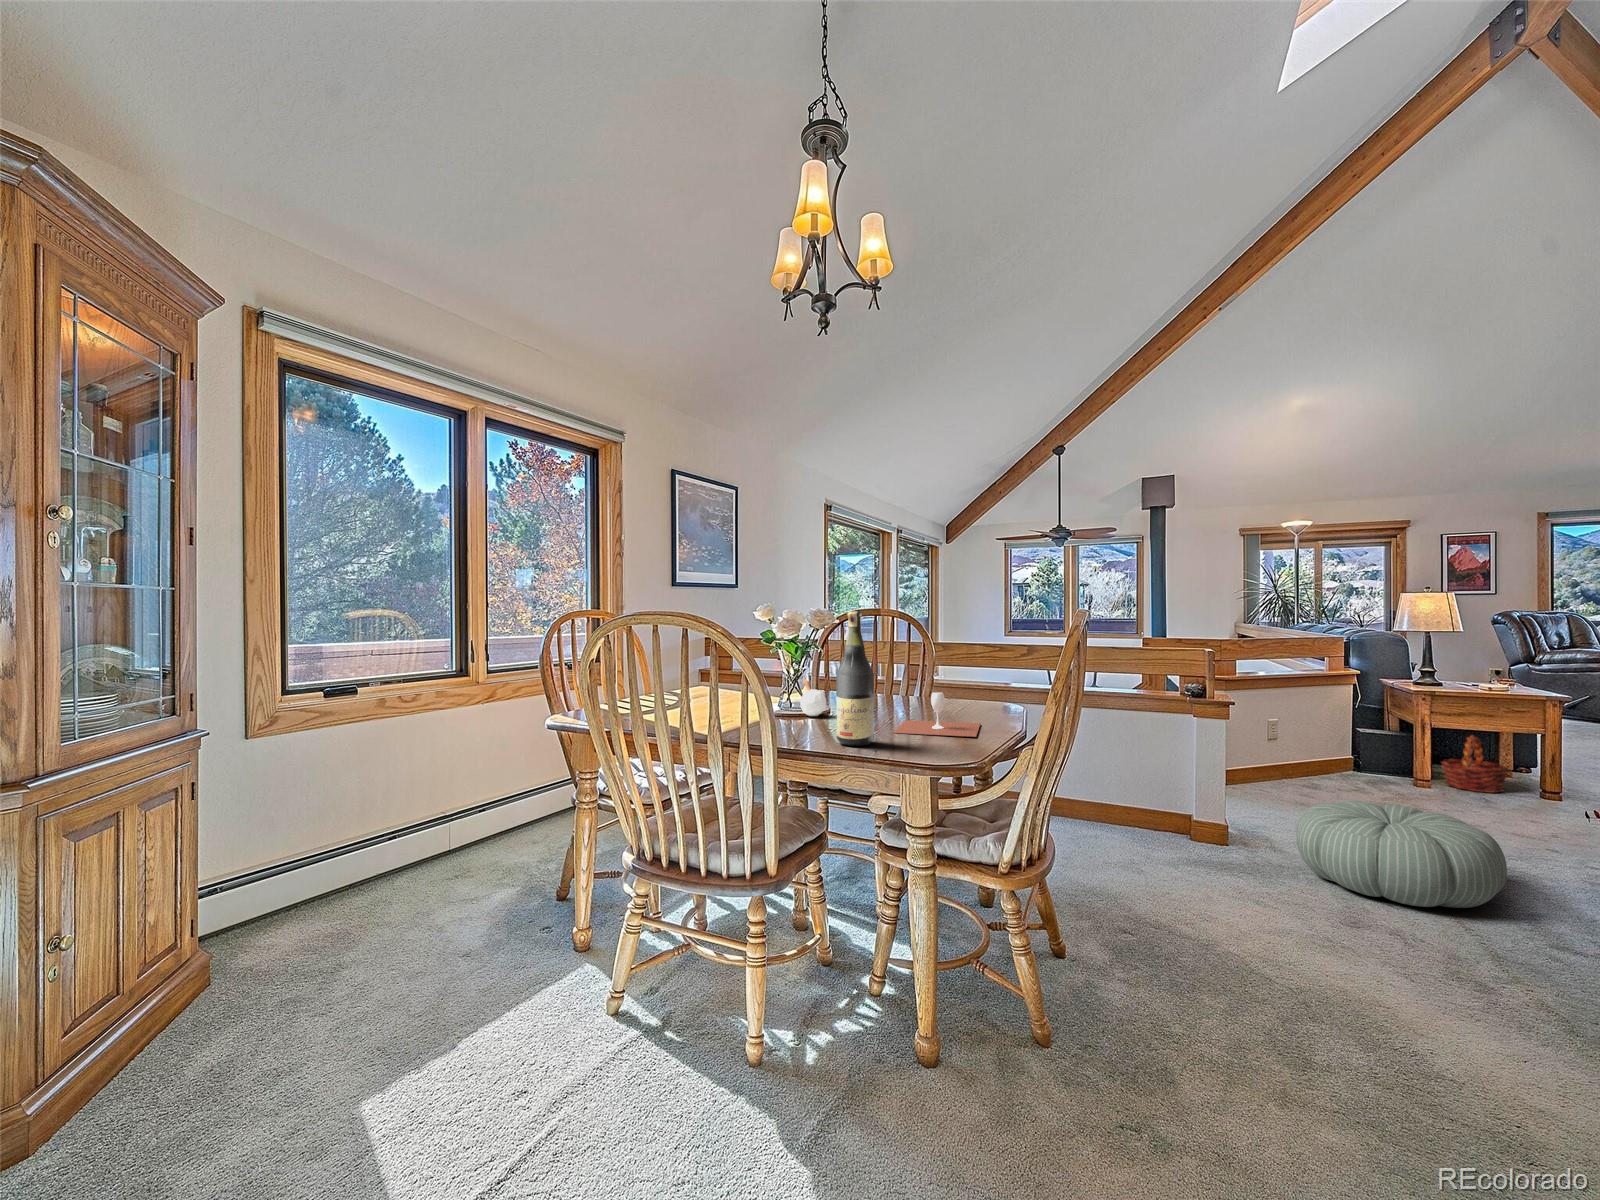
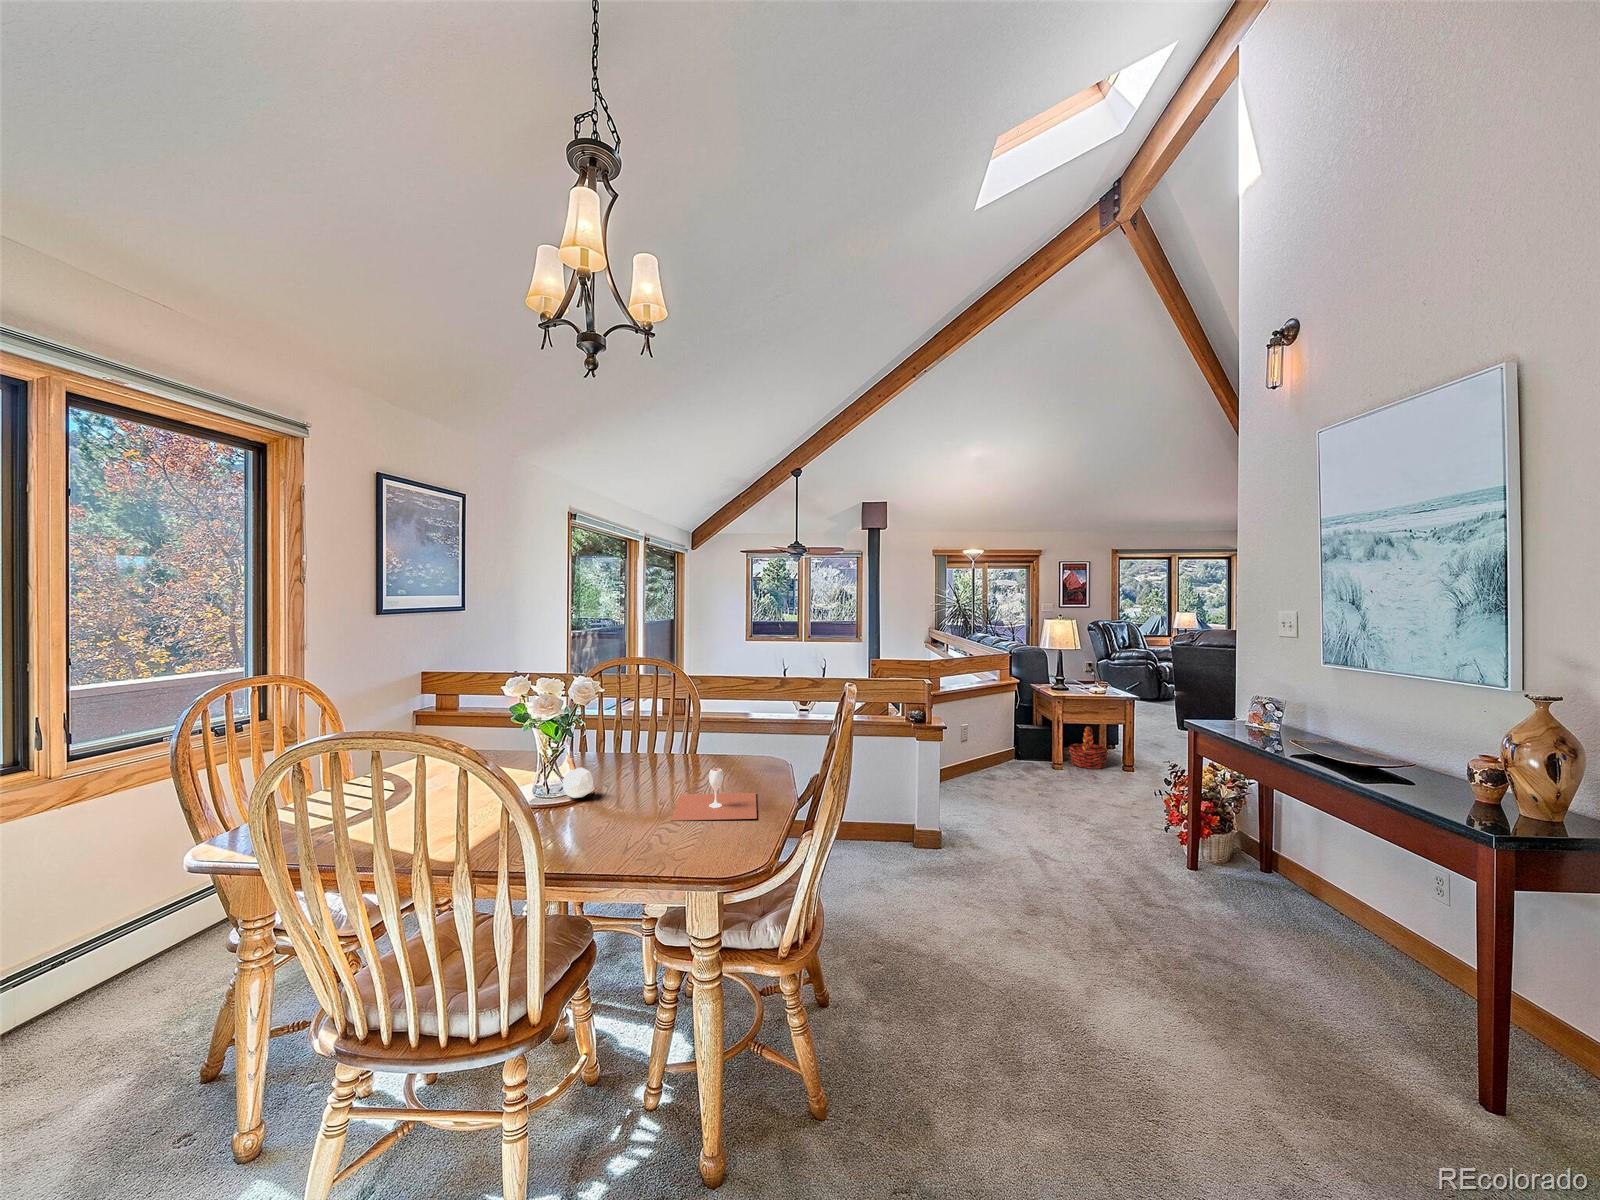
wine bottle: present [836,611,874,746] -> none [611,702,654,853]
pouf: present [1296,801,1507,908] -> none [992,801,1127,888]

